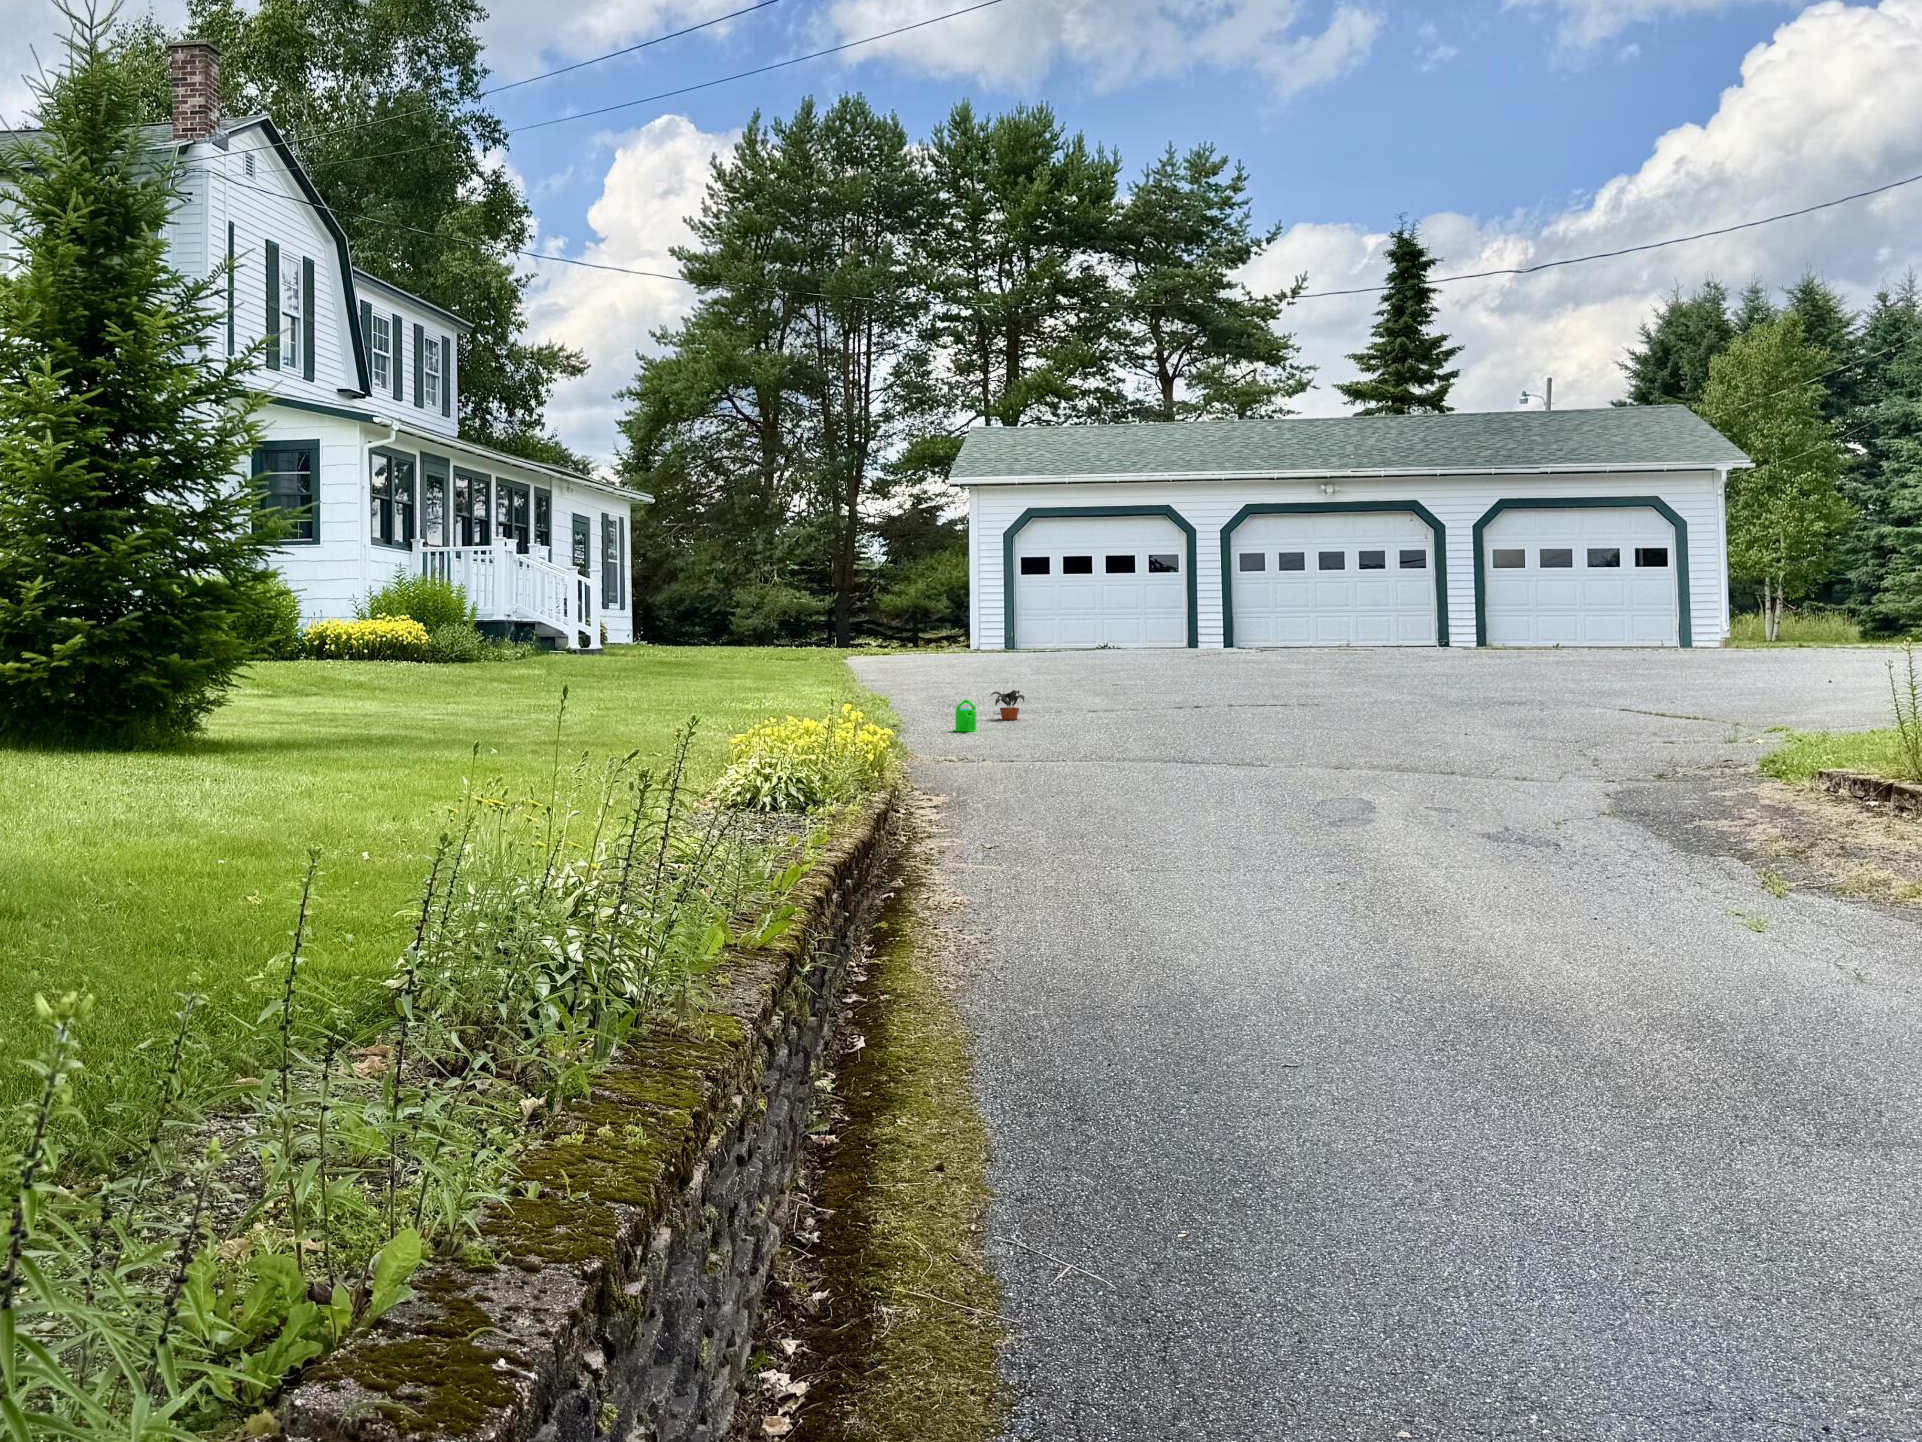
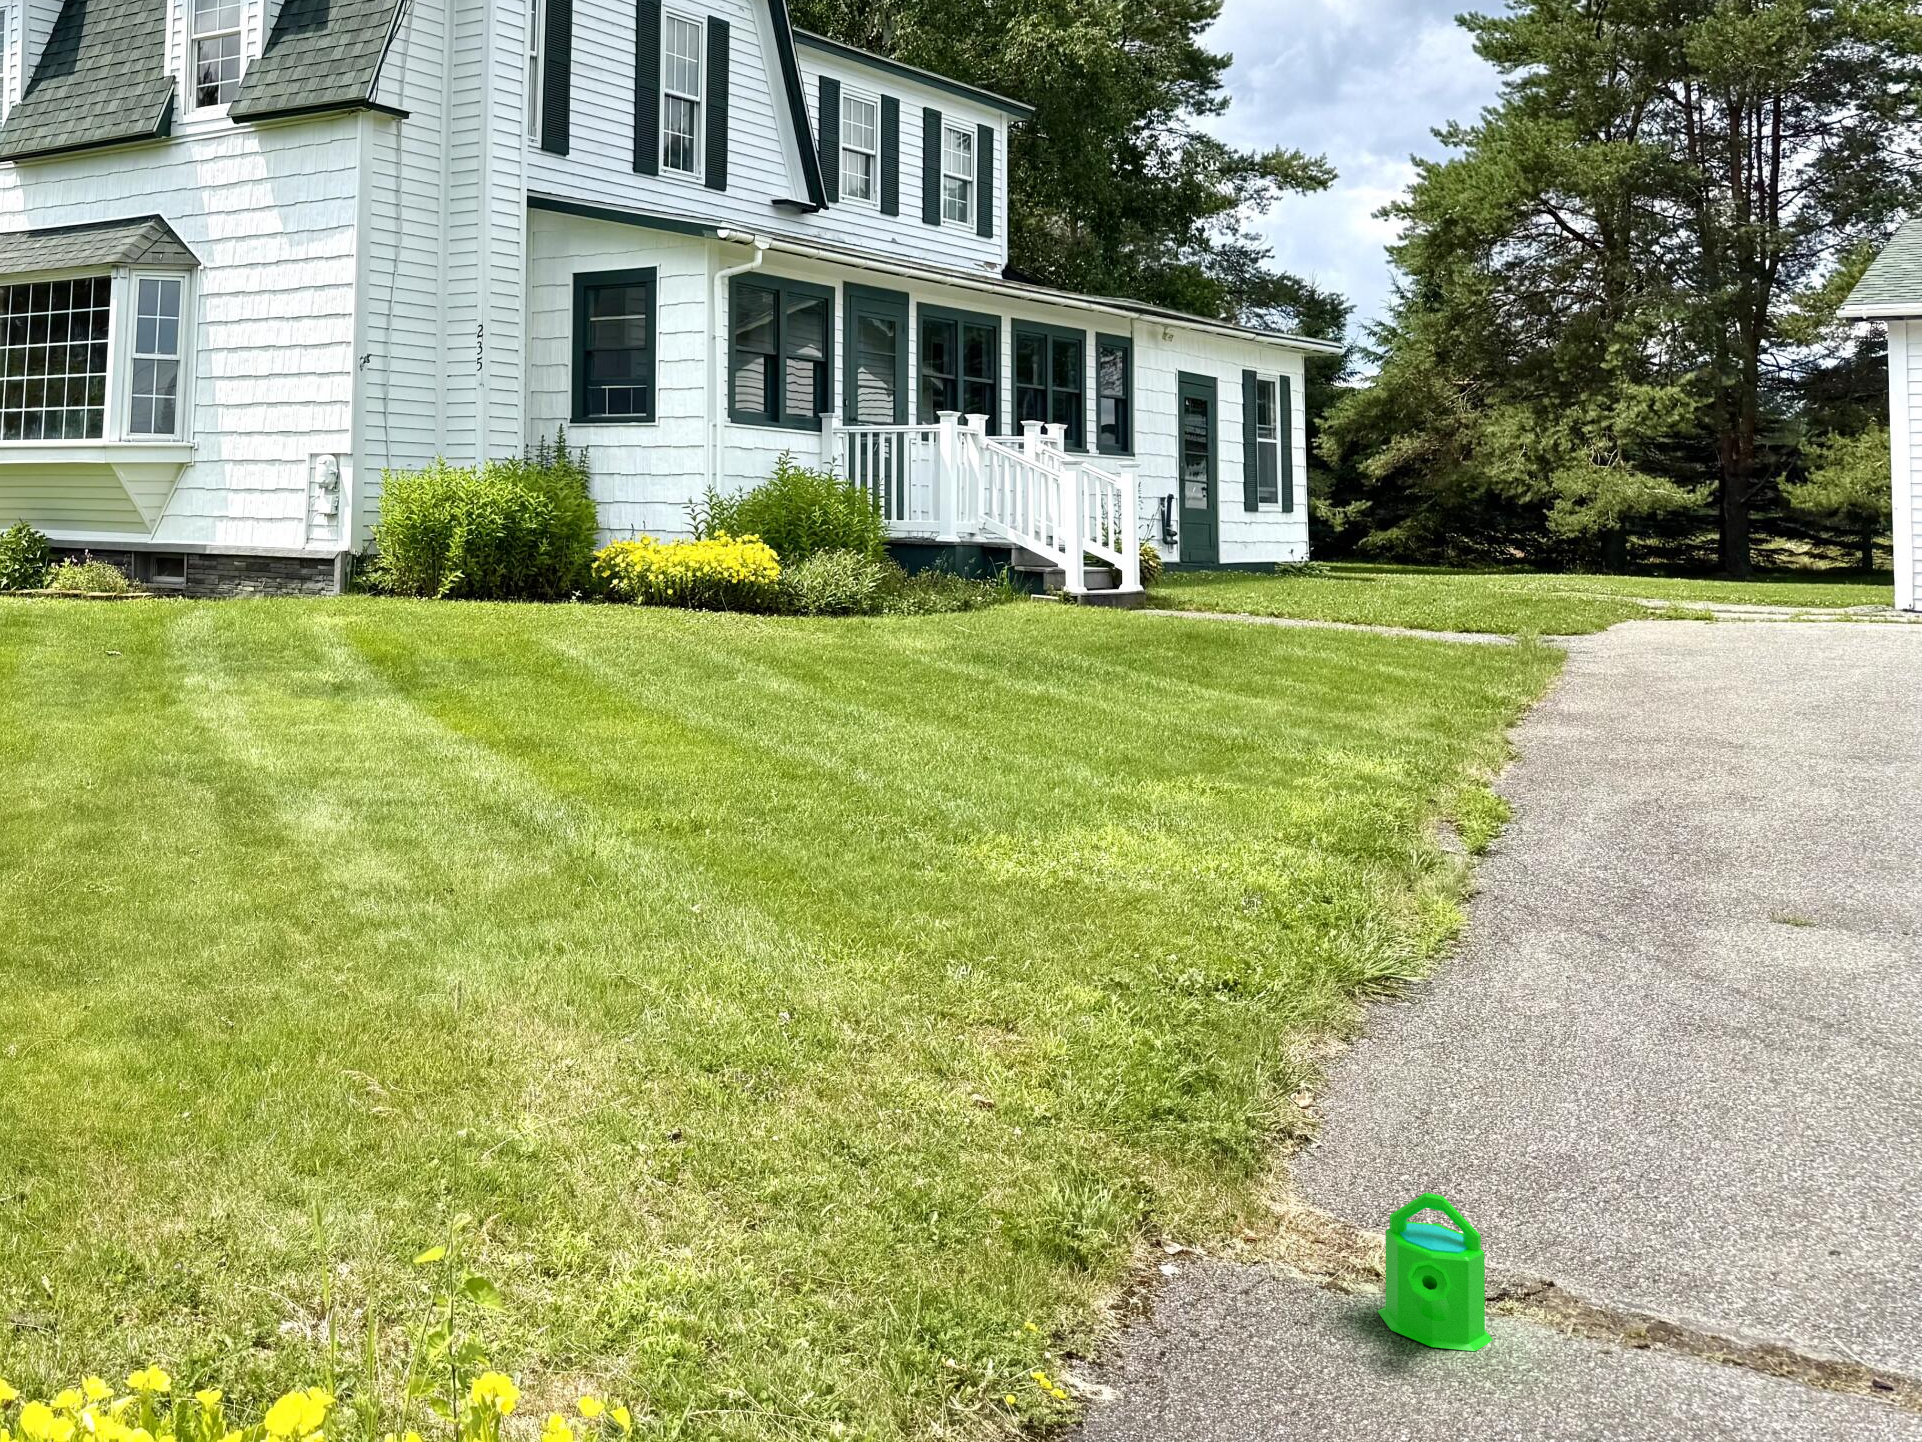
potted plant: present [990,690,1025,720] -> none [1632,1100,1813,1240]

